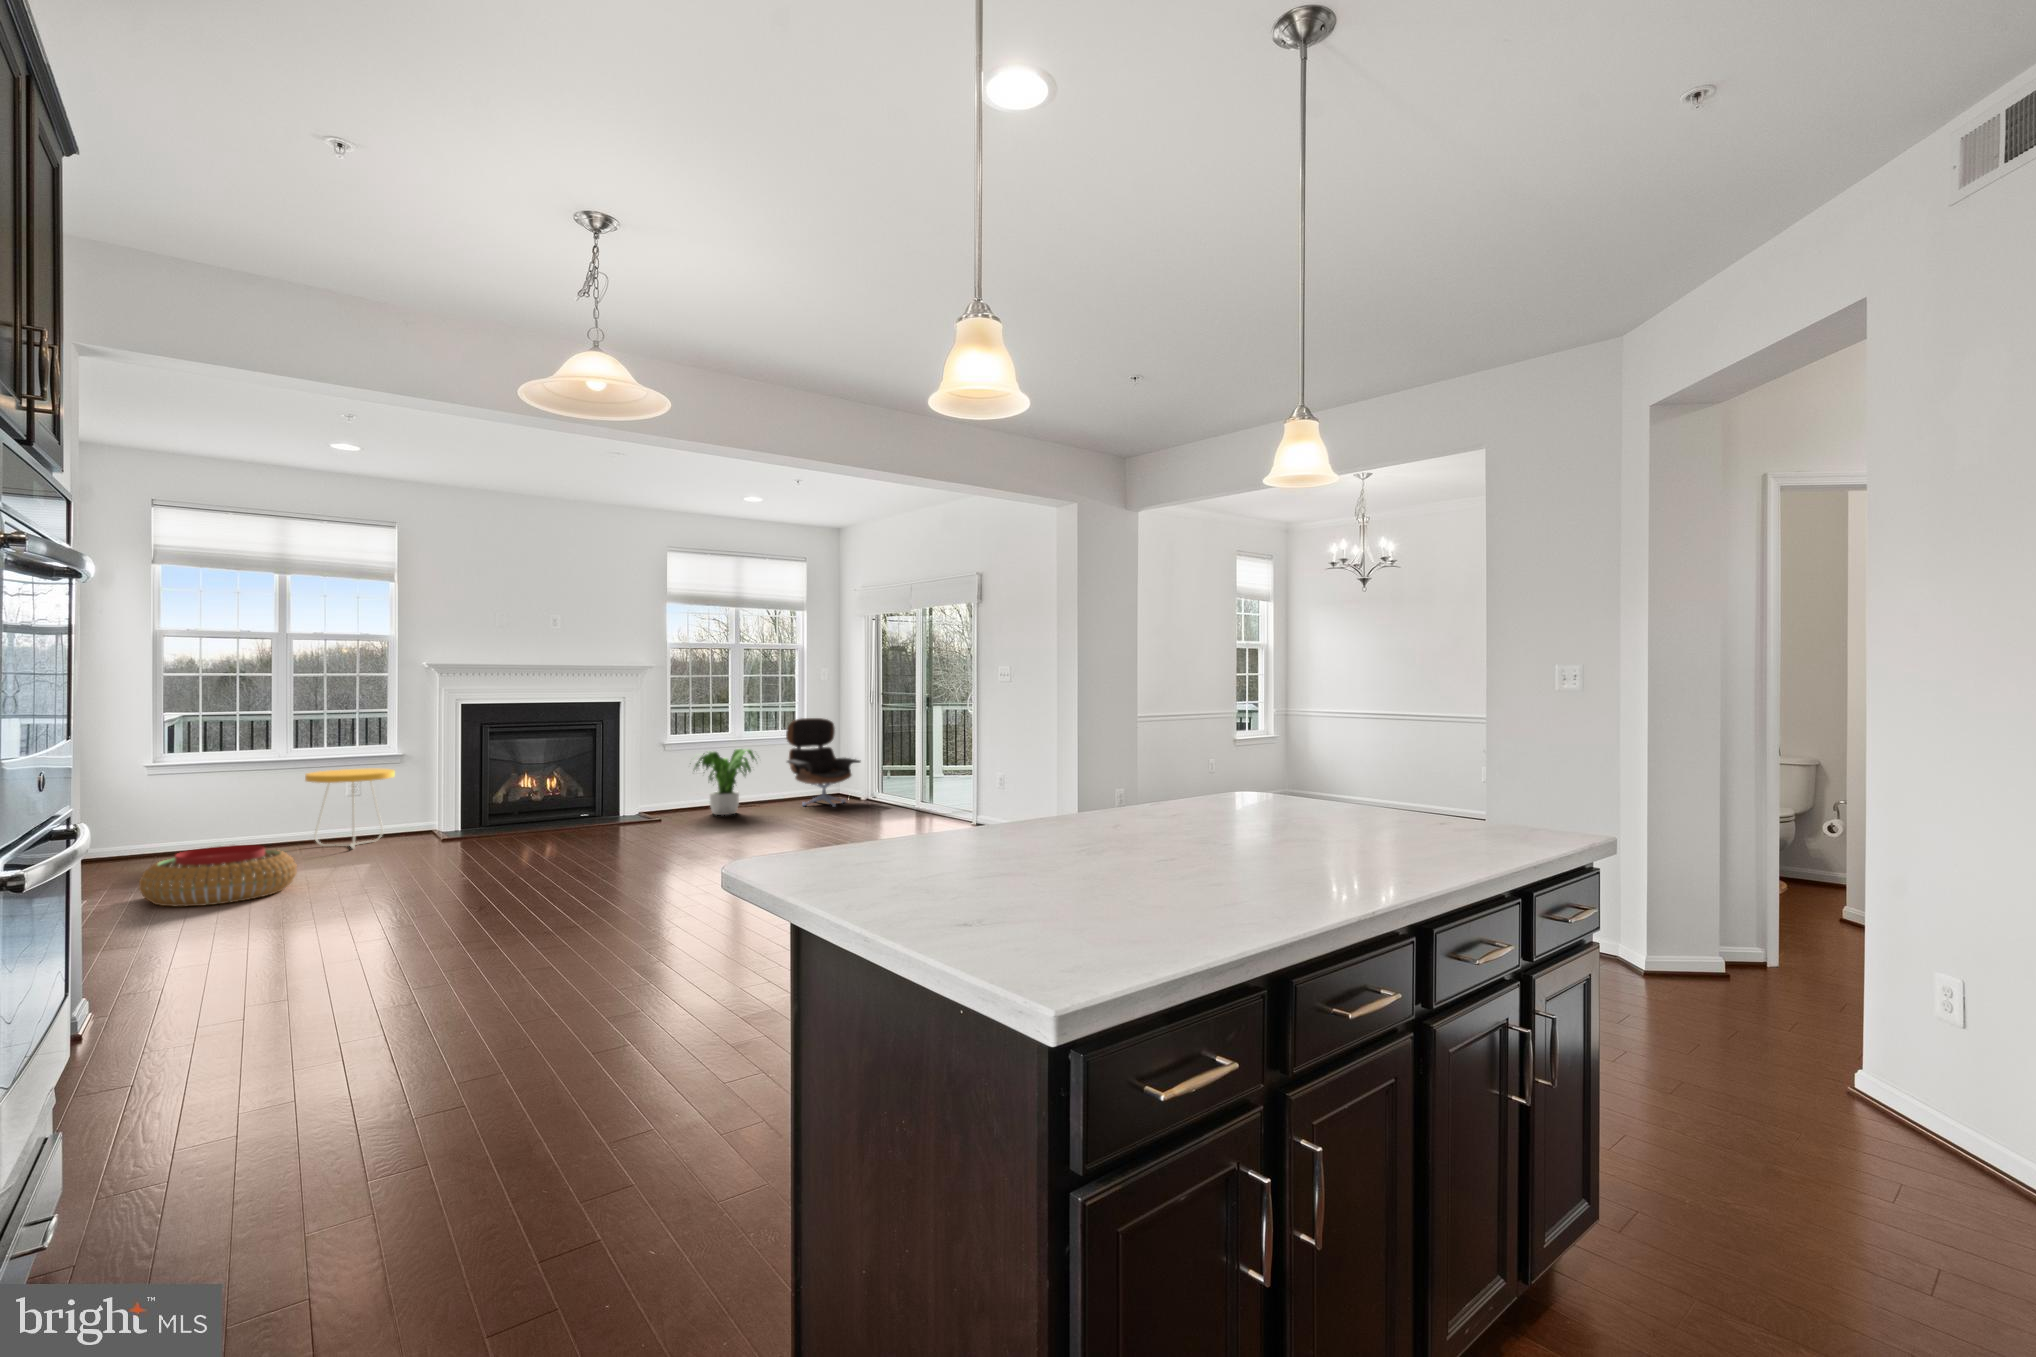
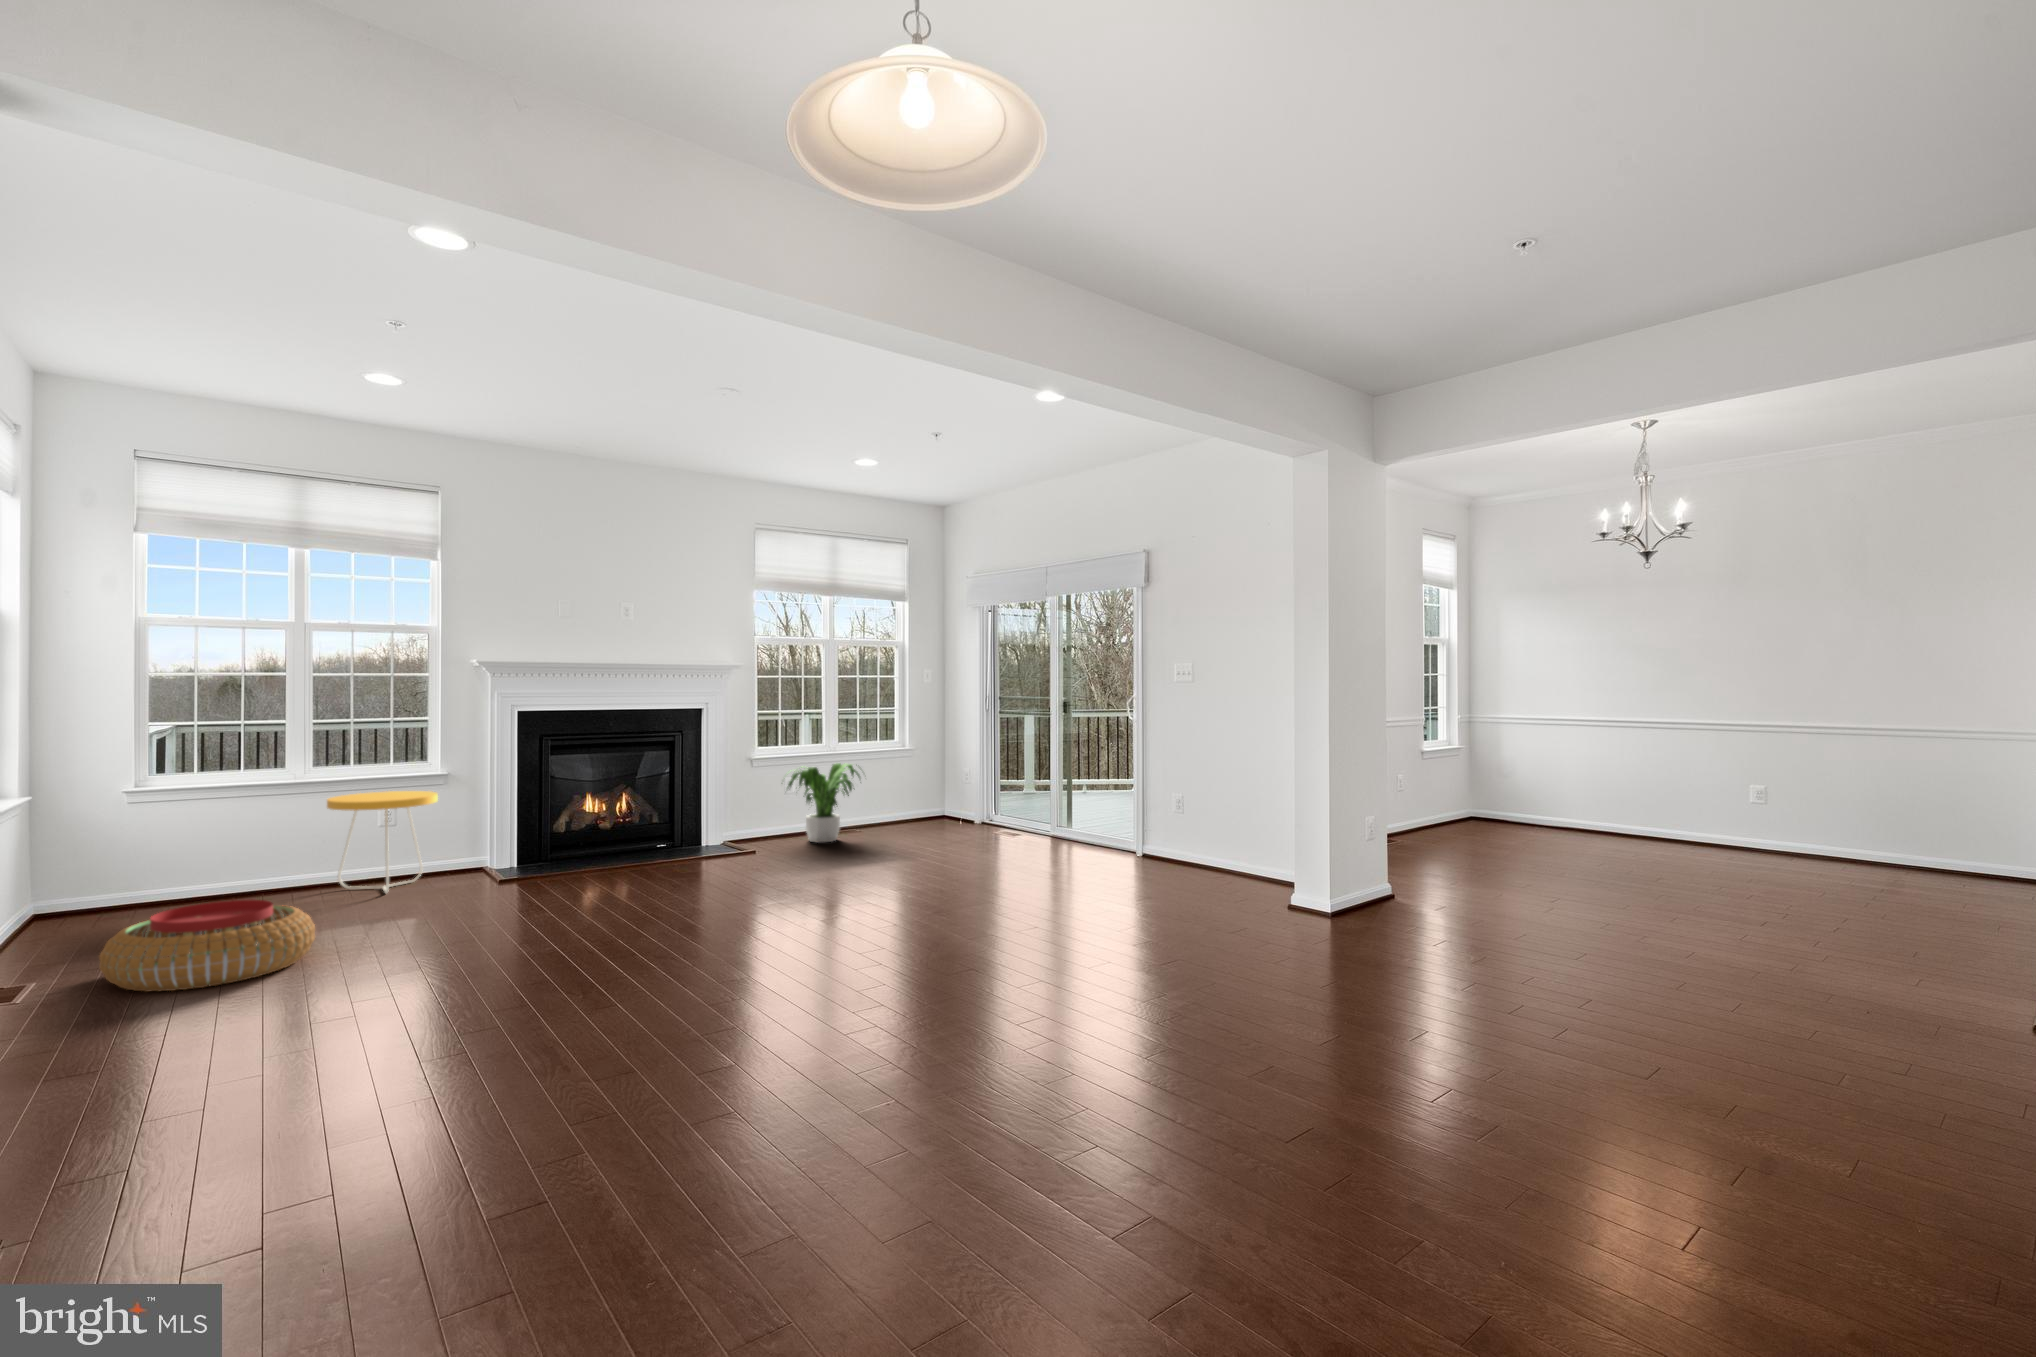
lounge chair: present [786,718,860,807] -> none [887,726,975,831]

